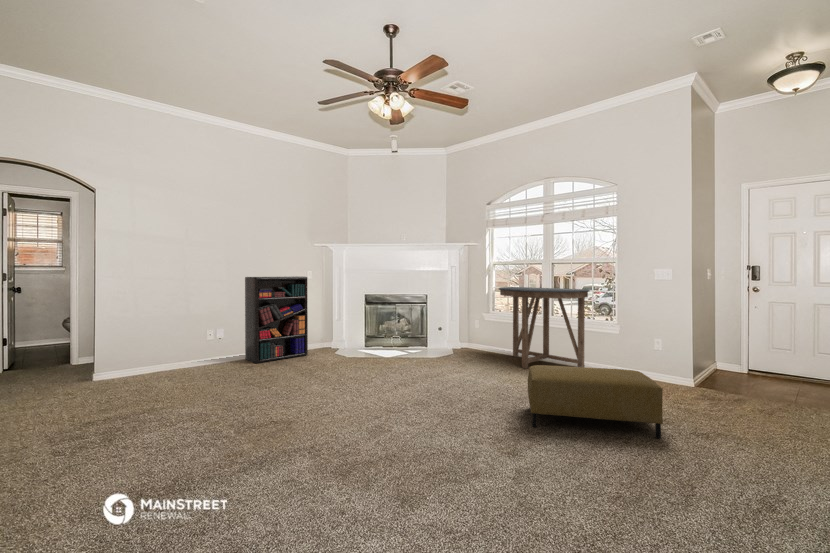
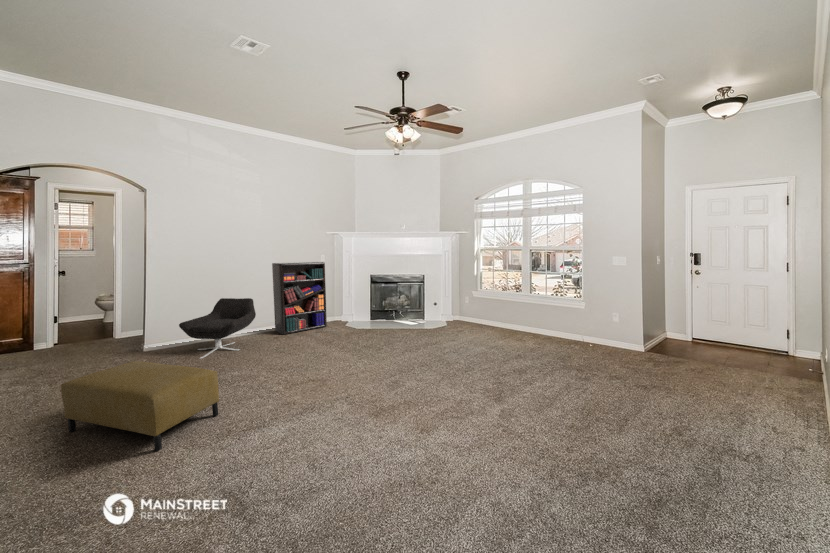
console table: present [499,287,589,368] -> none [484,270,563,340]
lounge chair: none [138,318,226,386] -> present [179,298,256,359]
ottoman: present [528,365,663,439] -> present [61,361,219,451]

